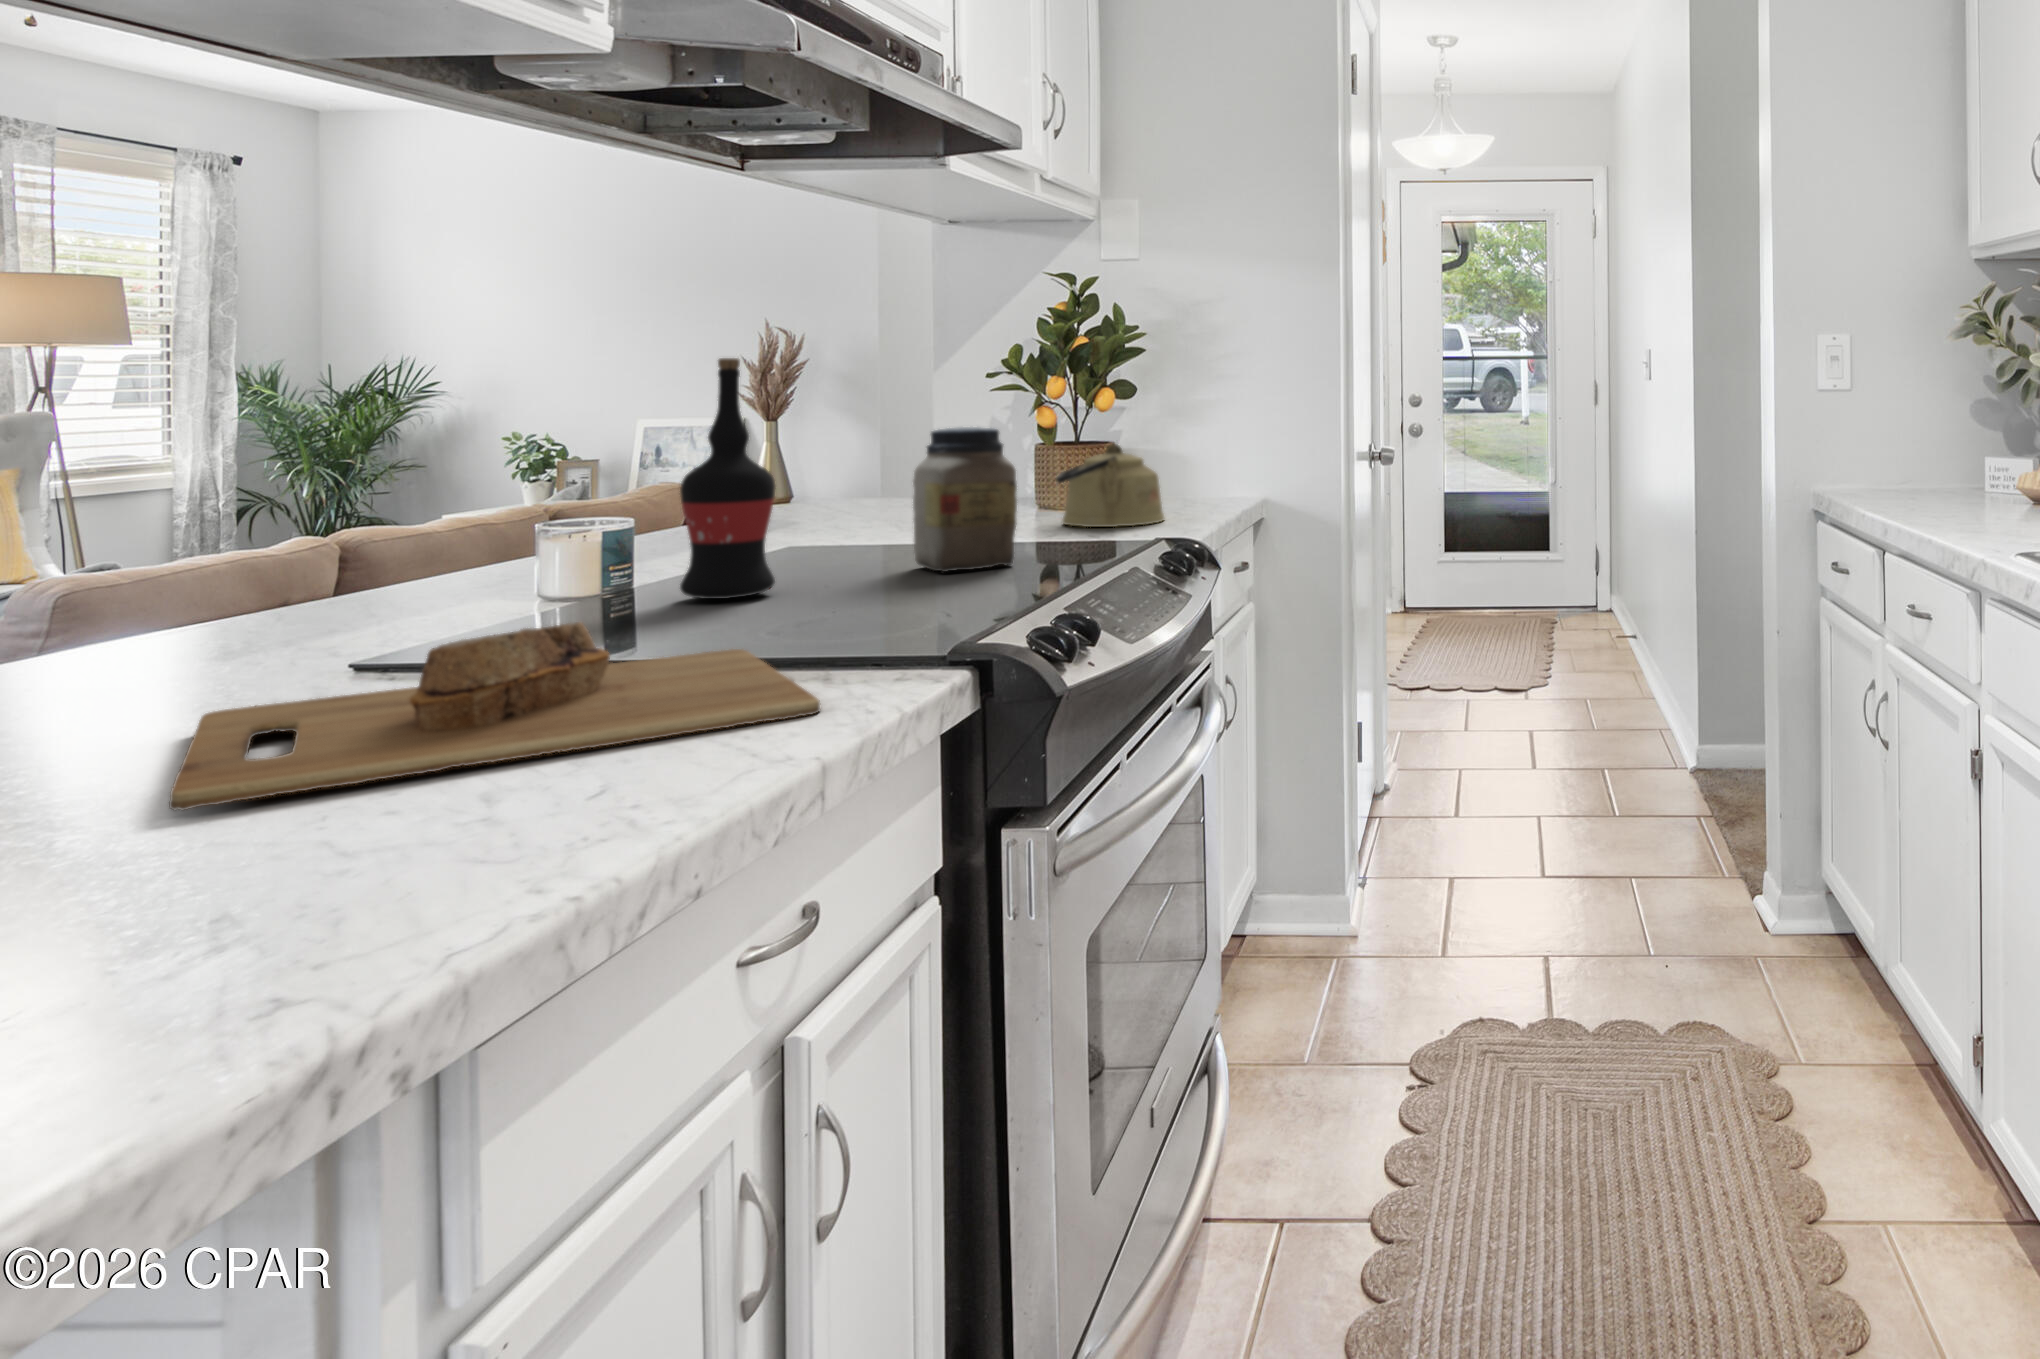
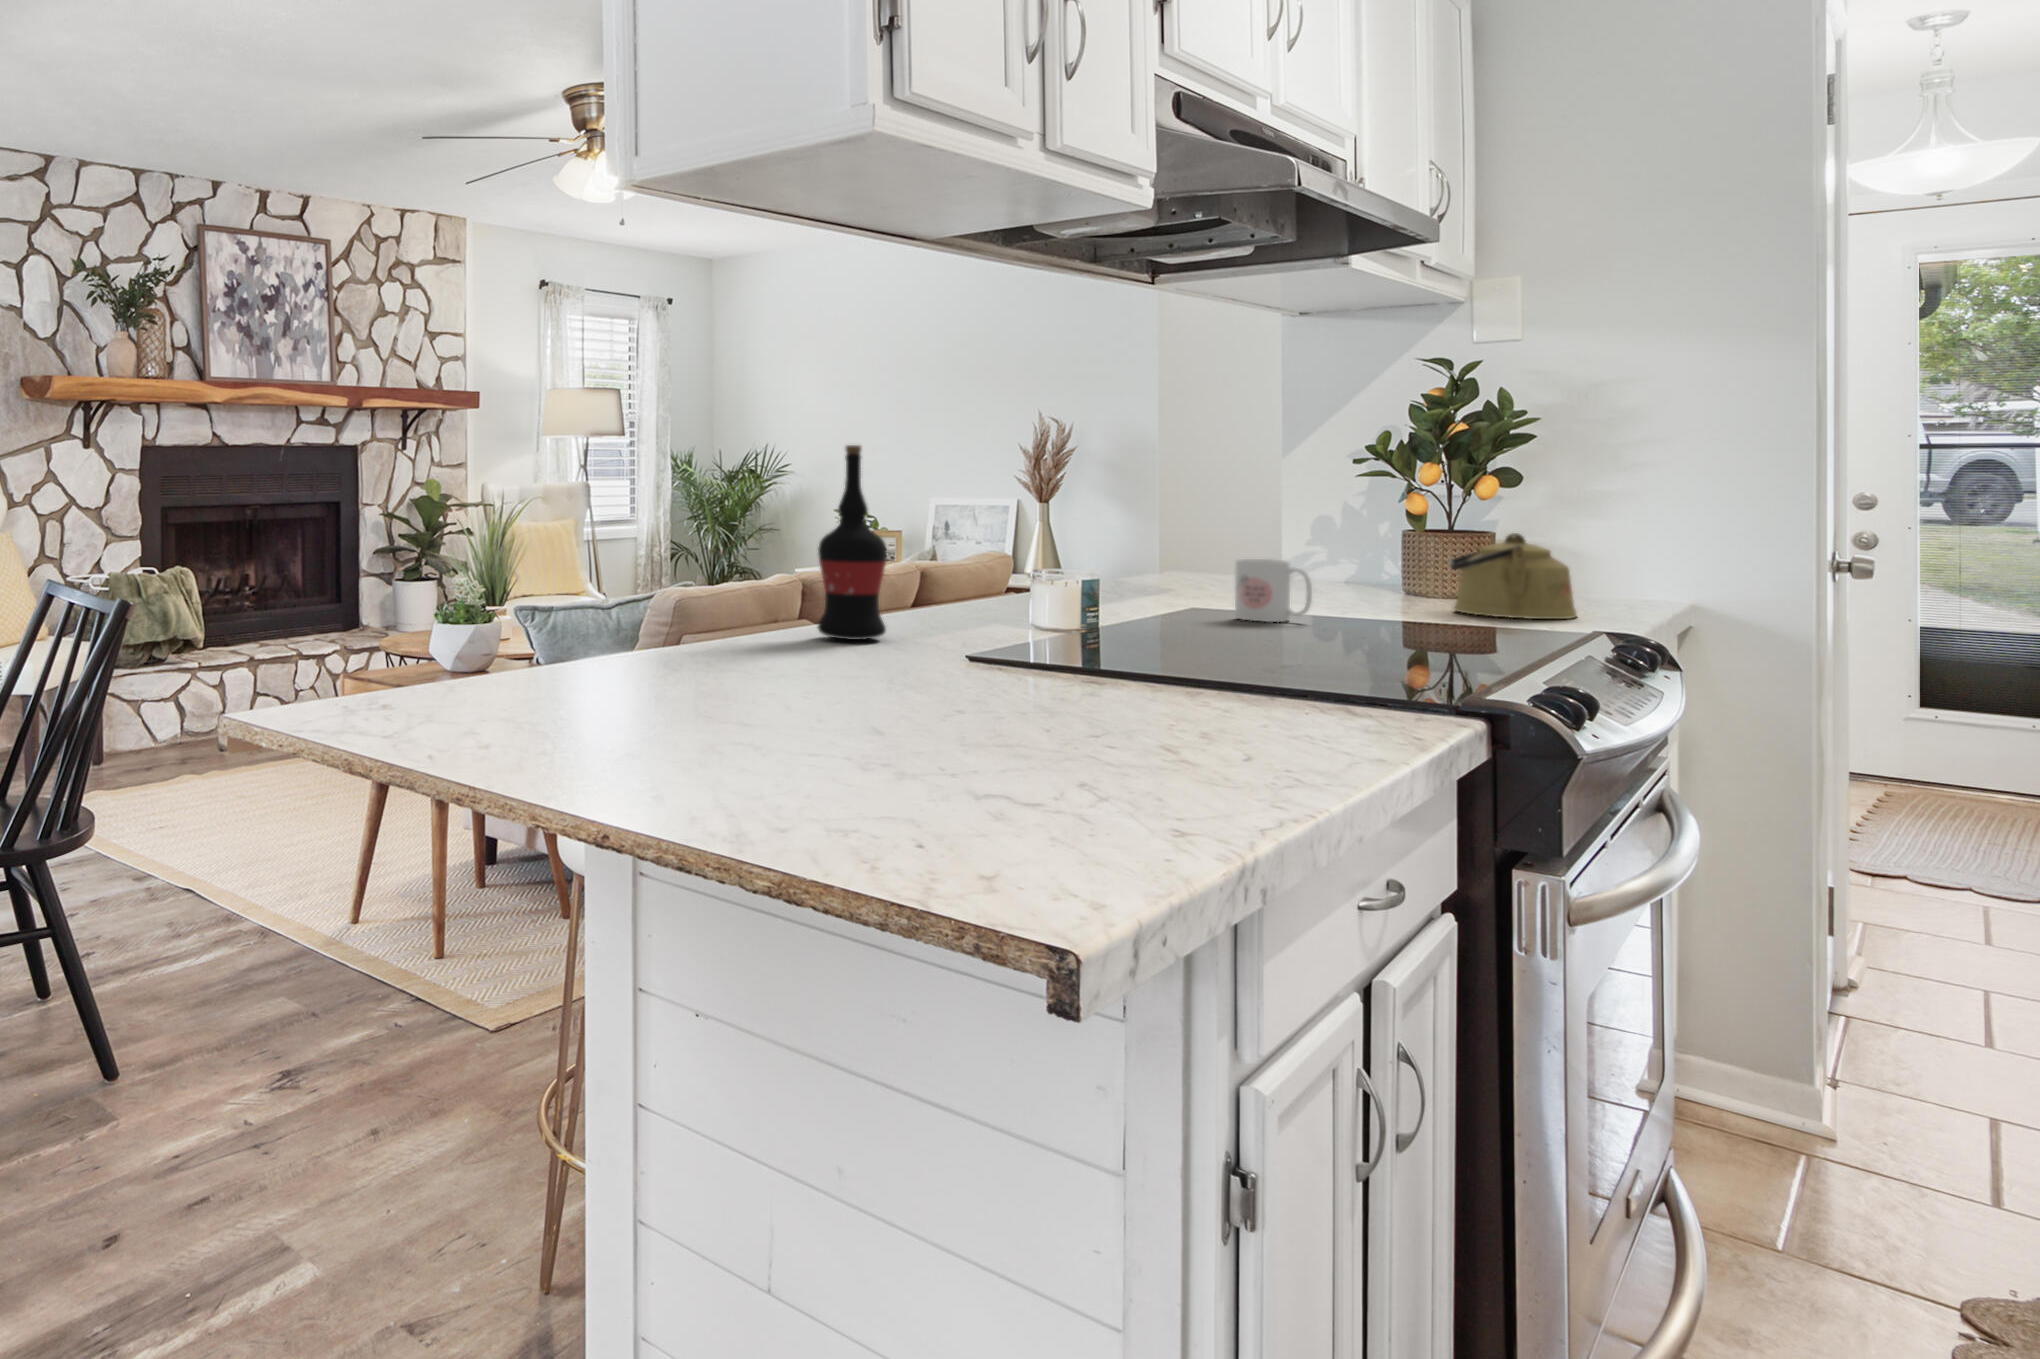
wine bottle: present [680,358,776,599] -> present [818,445,887,640]
jar: present [913,427,1017,573] -> none [1338,509,1446,642]
mug: none [824,486,905,557] -> present [1235,559,1312,622]
cutting board: present [169,622,820,811] -> none [941,639,1388,732]

